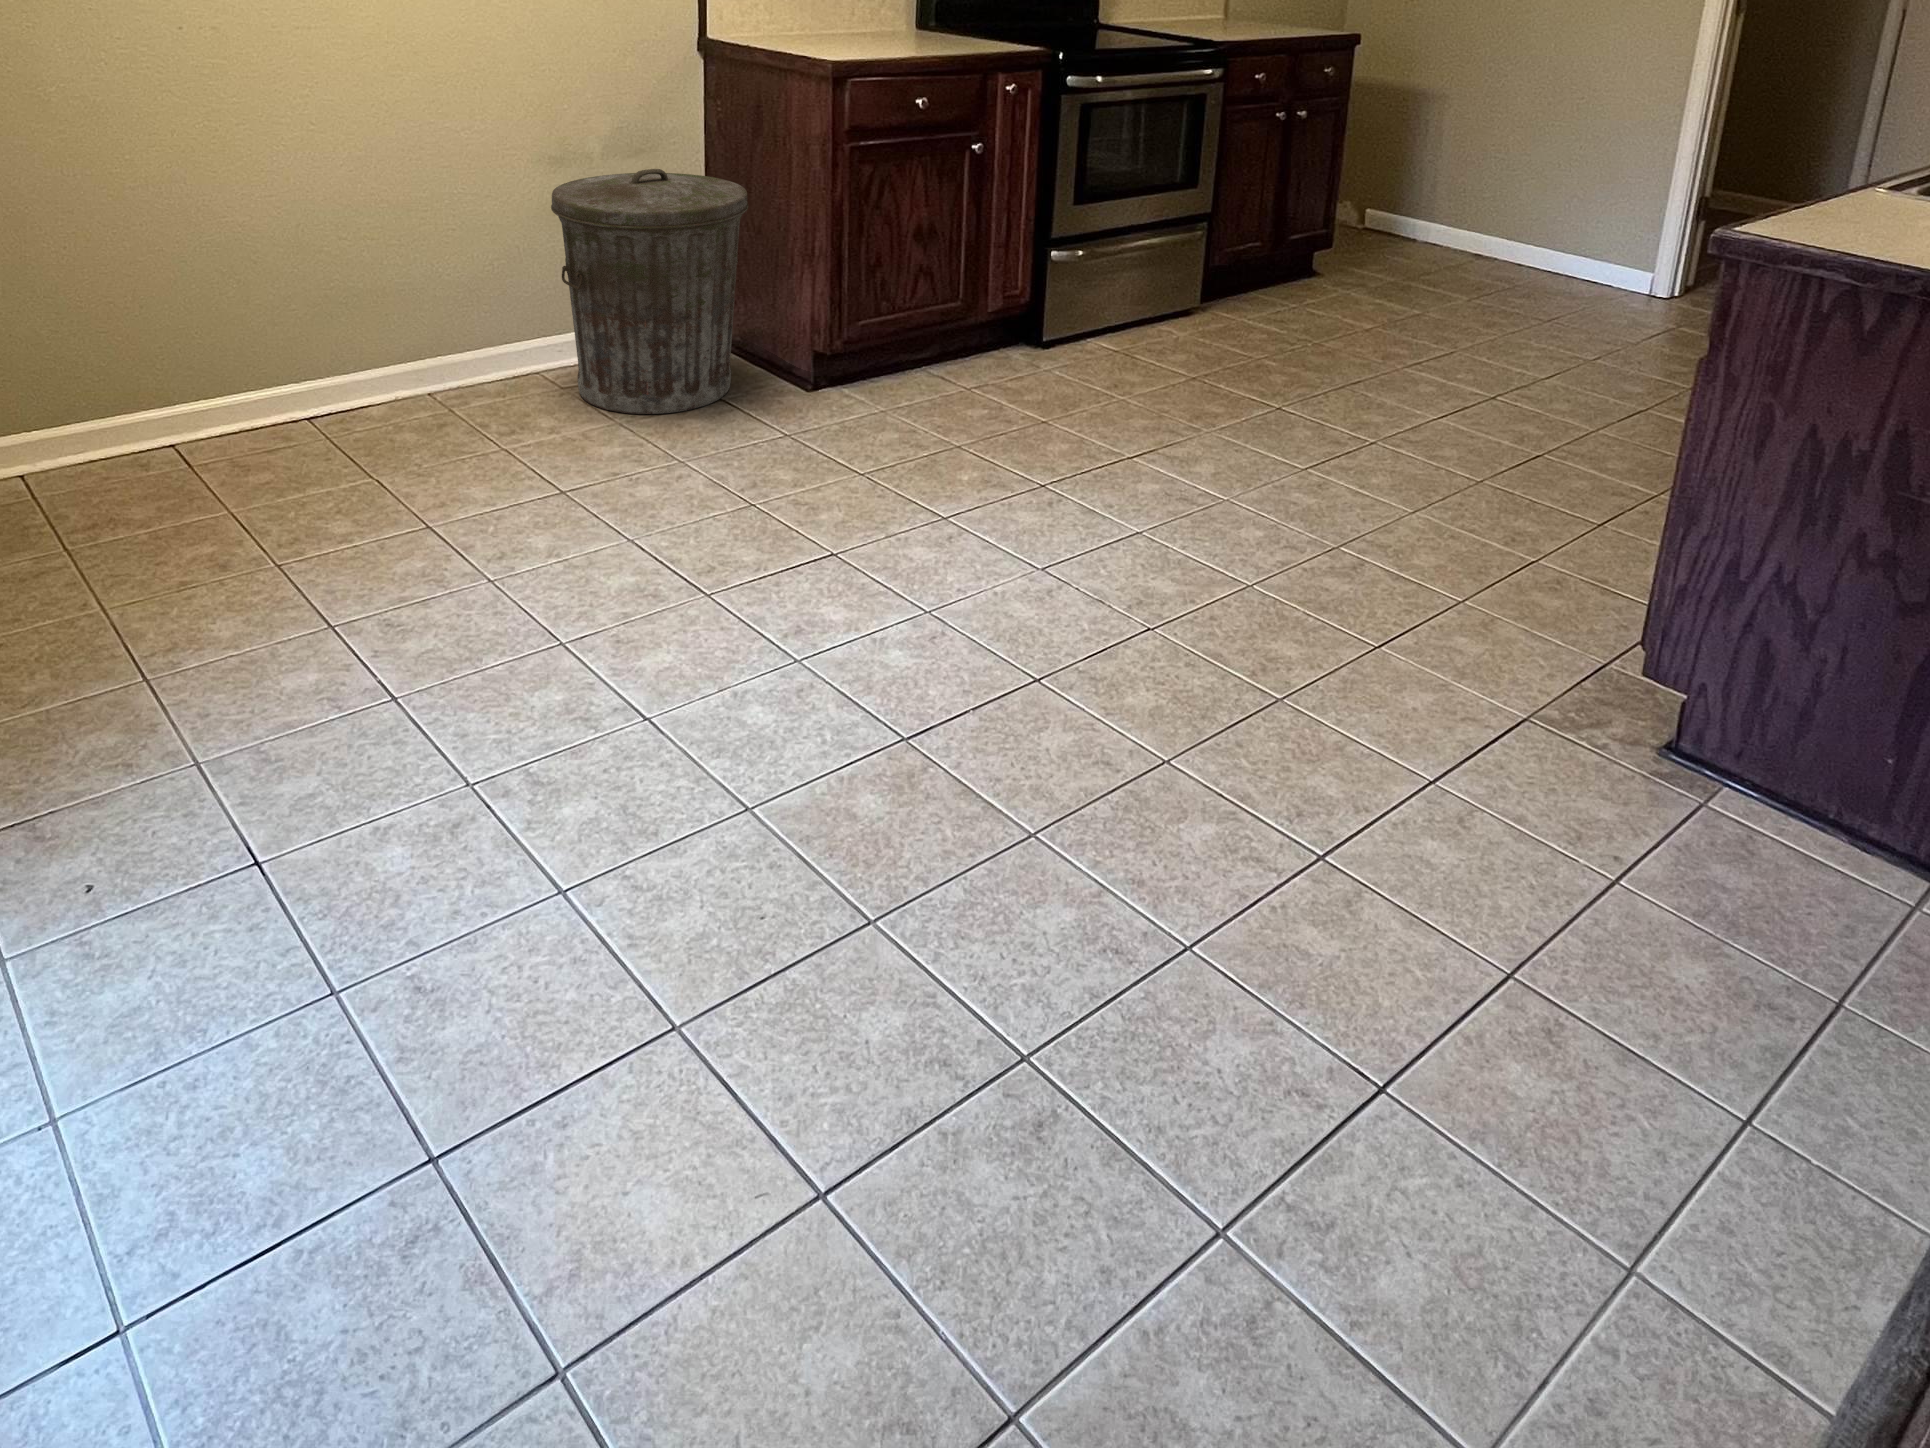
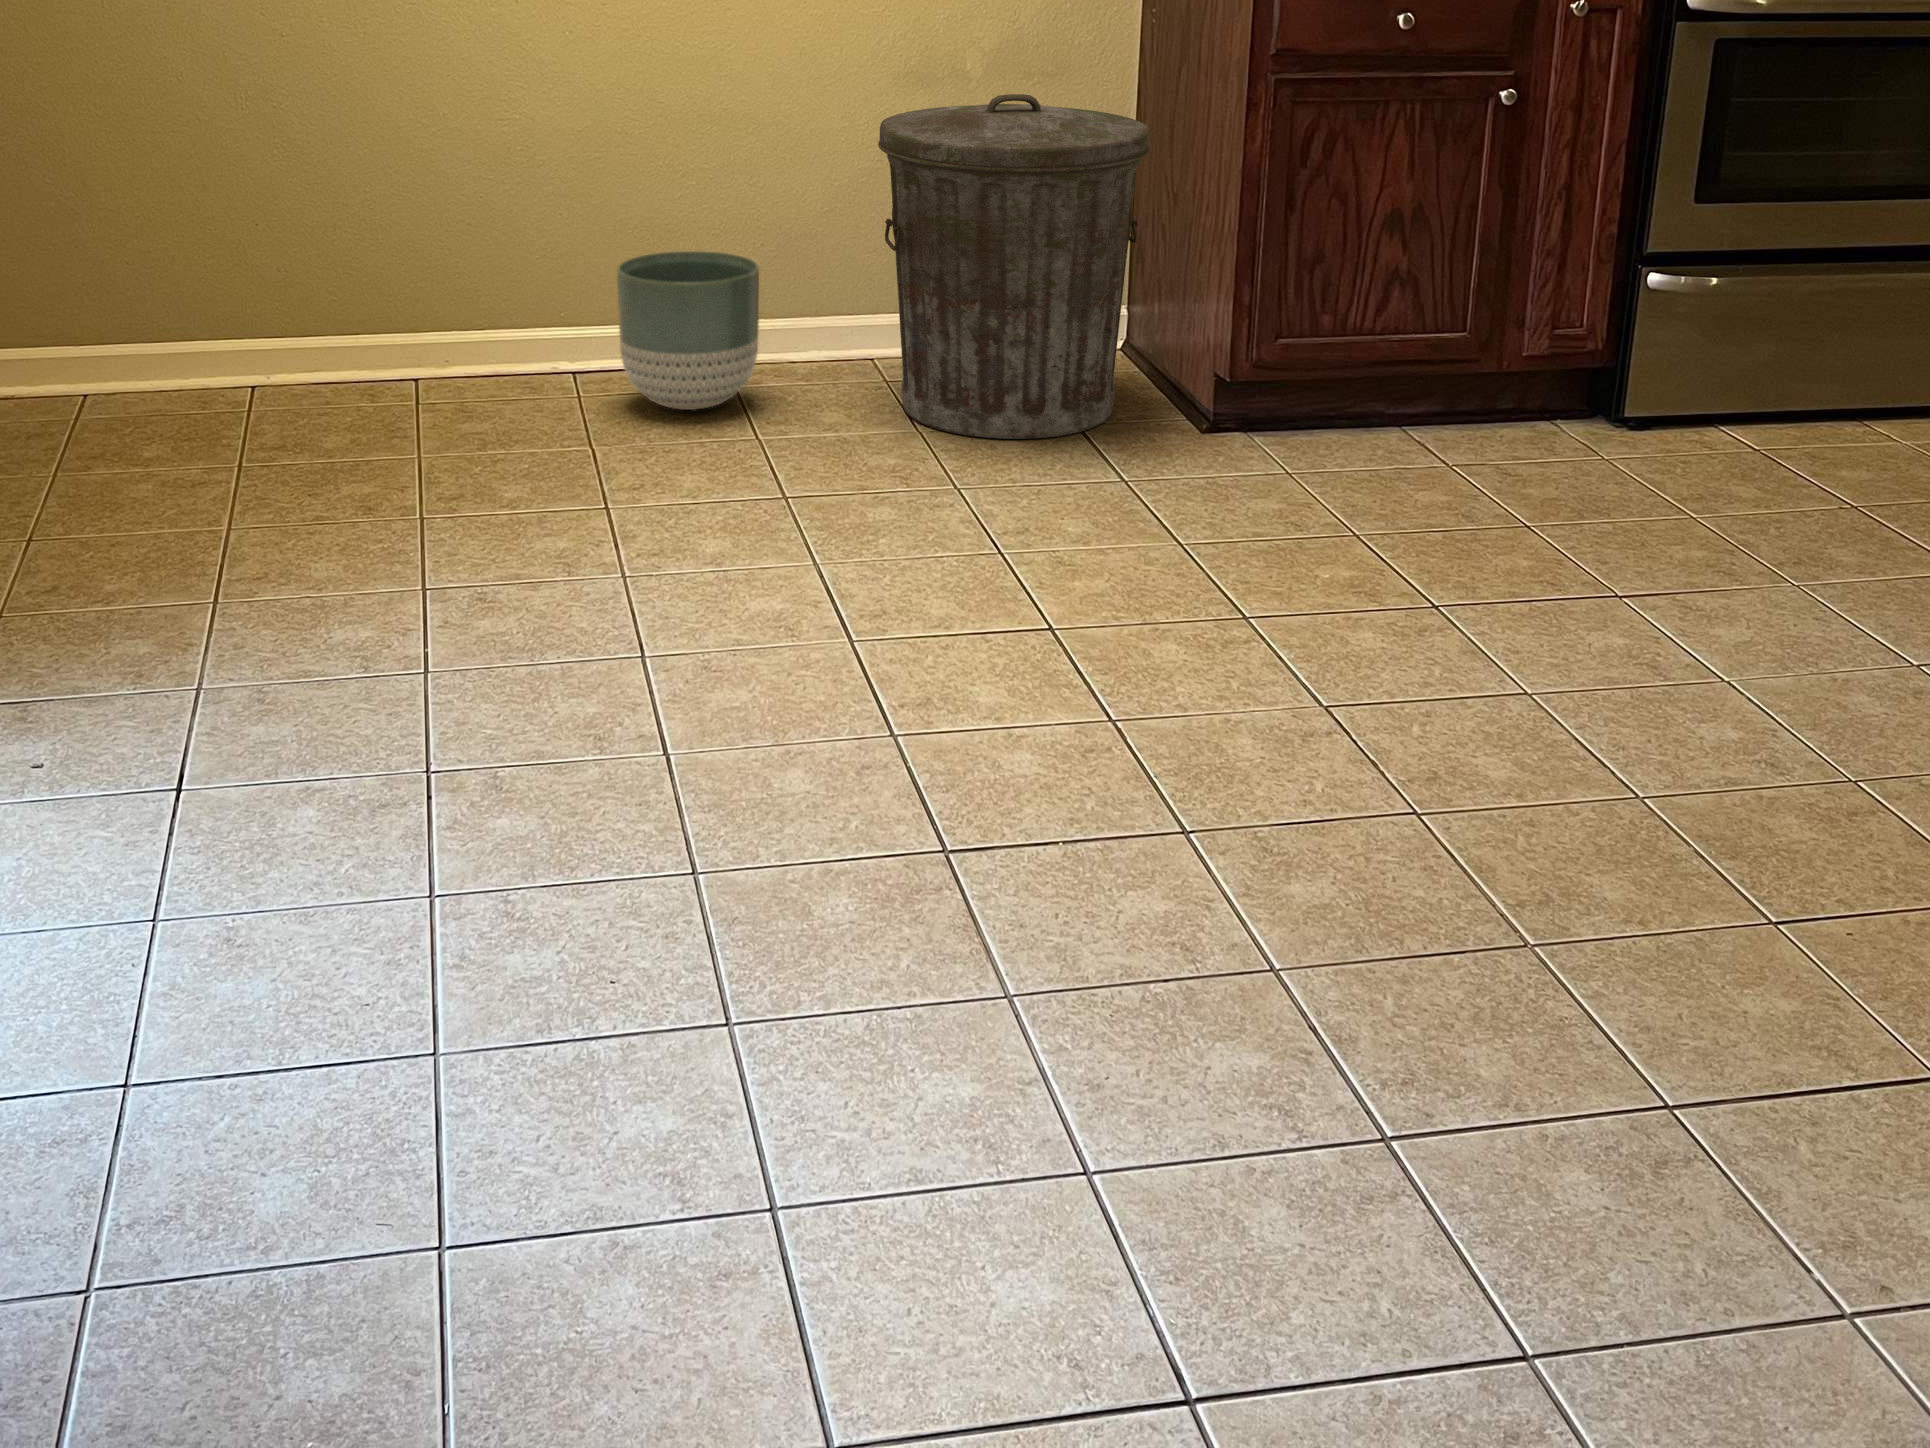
planter: none [351,303,471,427] -> present [617,251,759,410]

